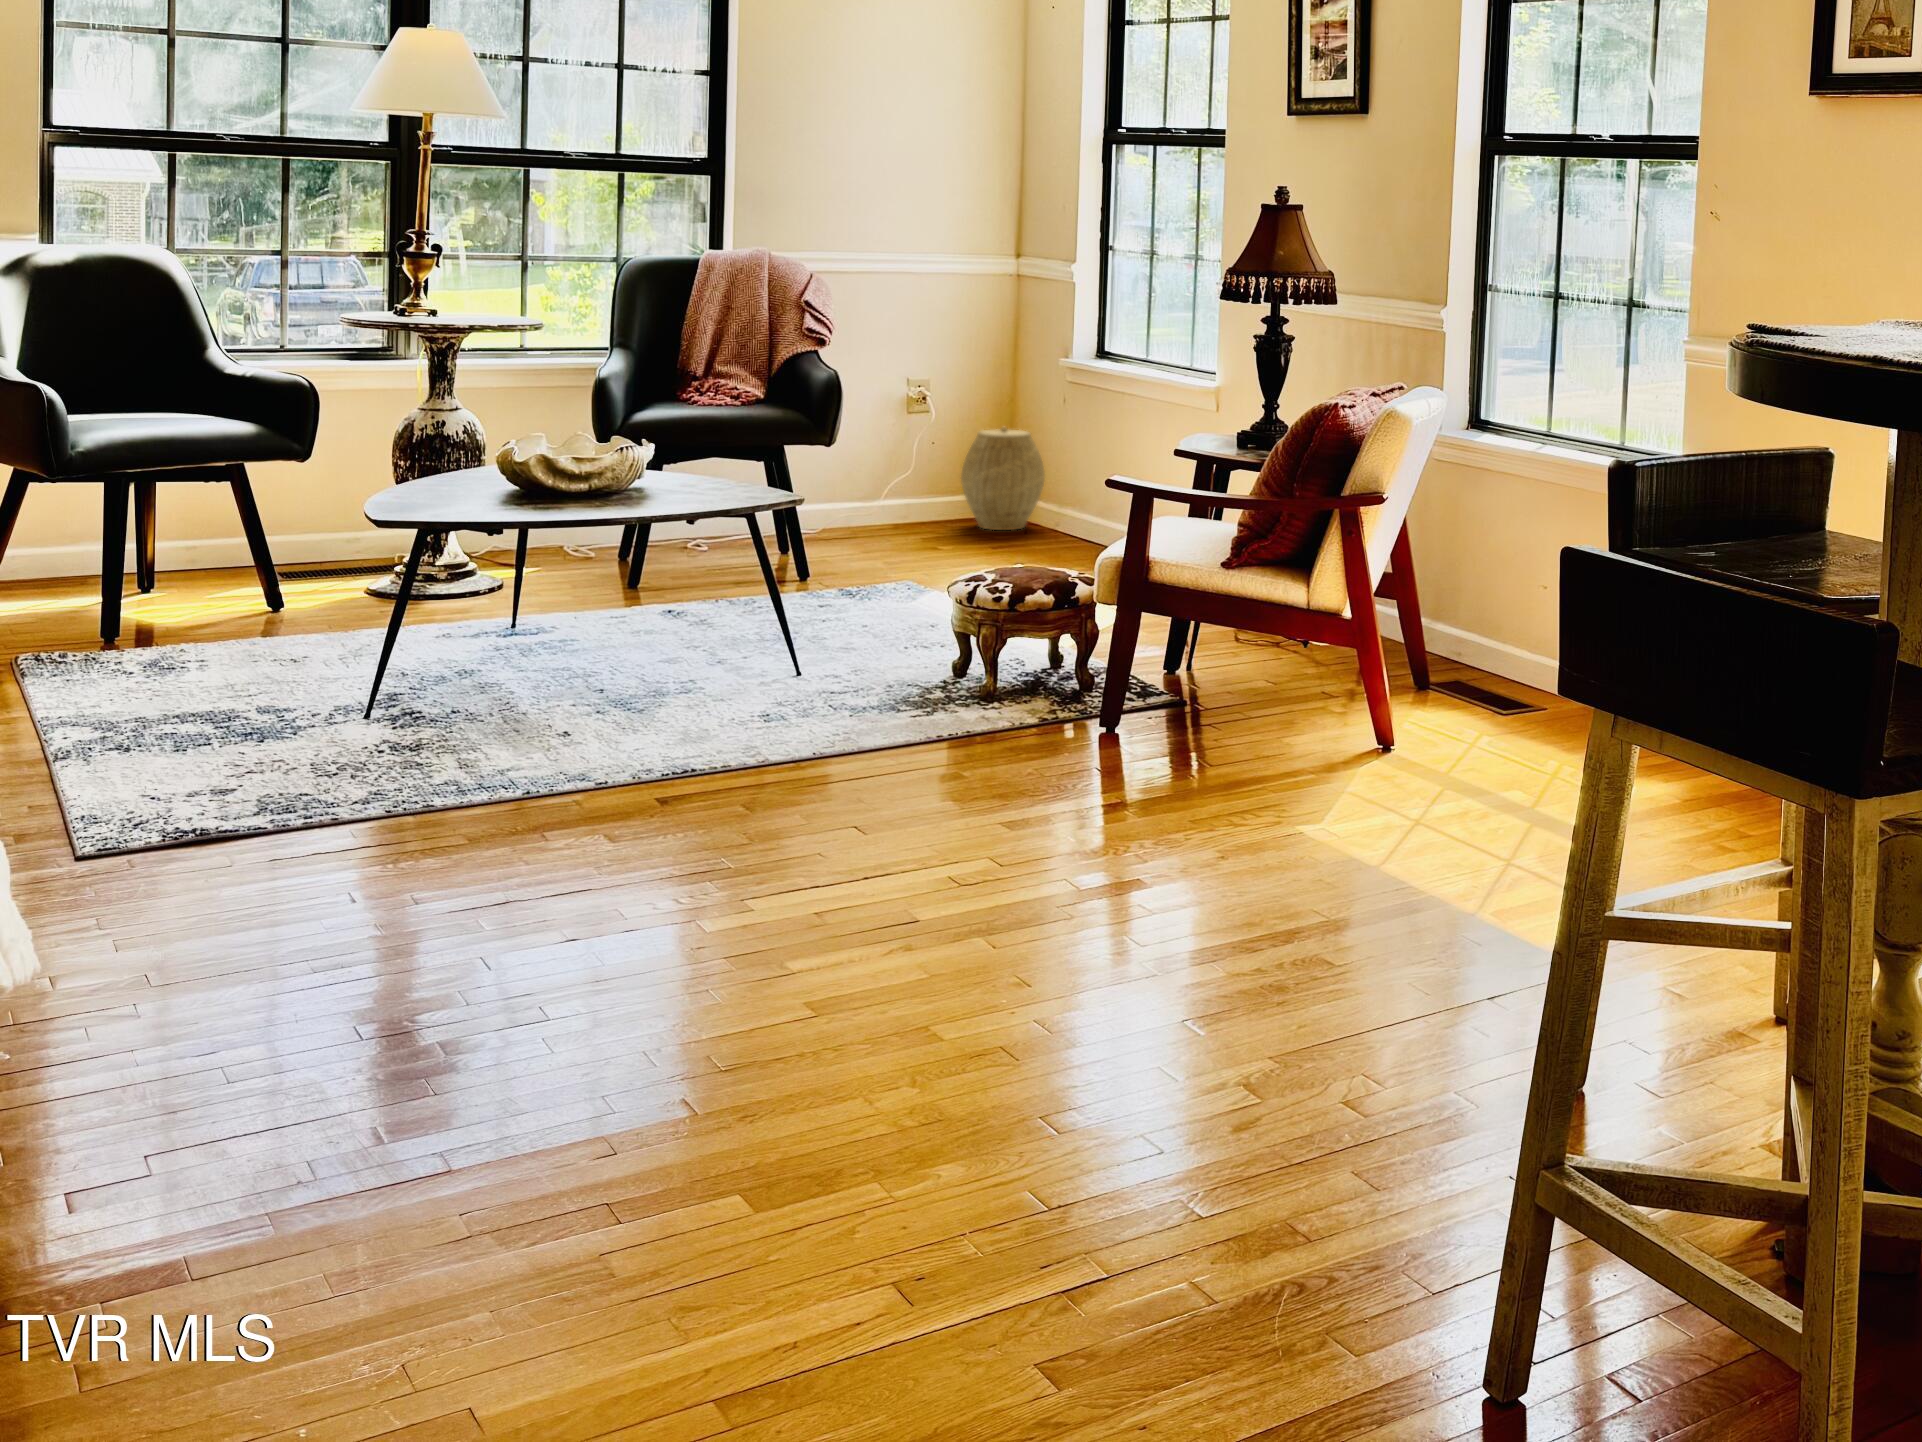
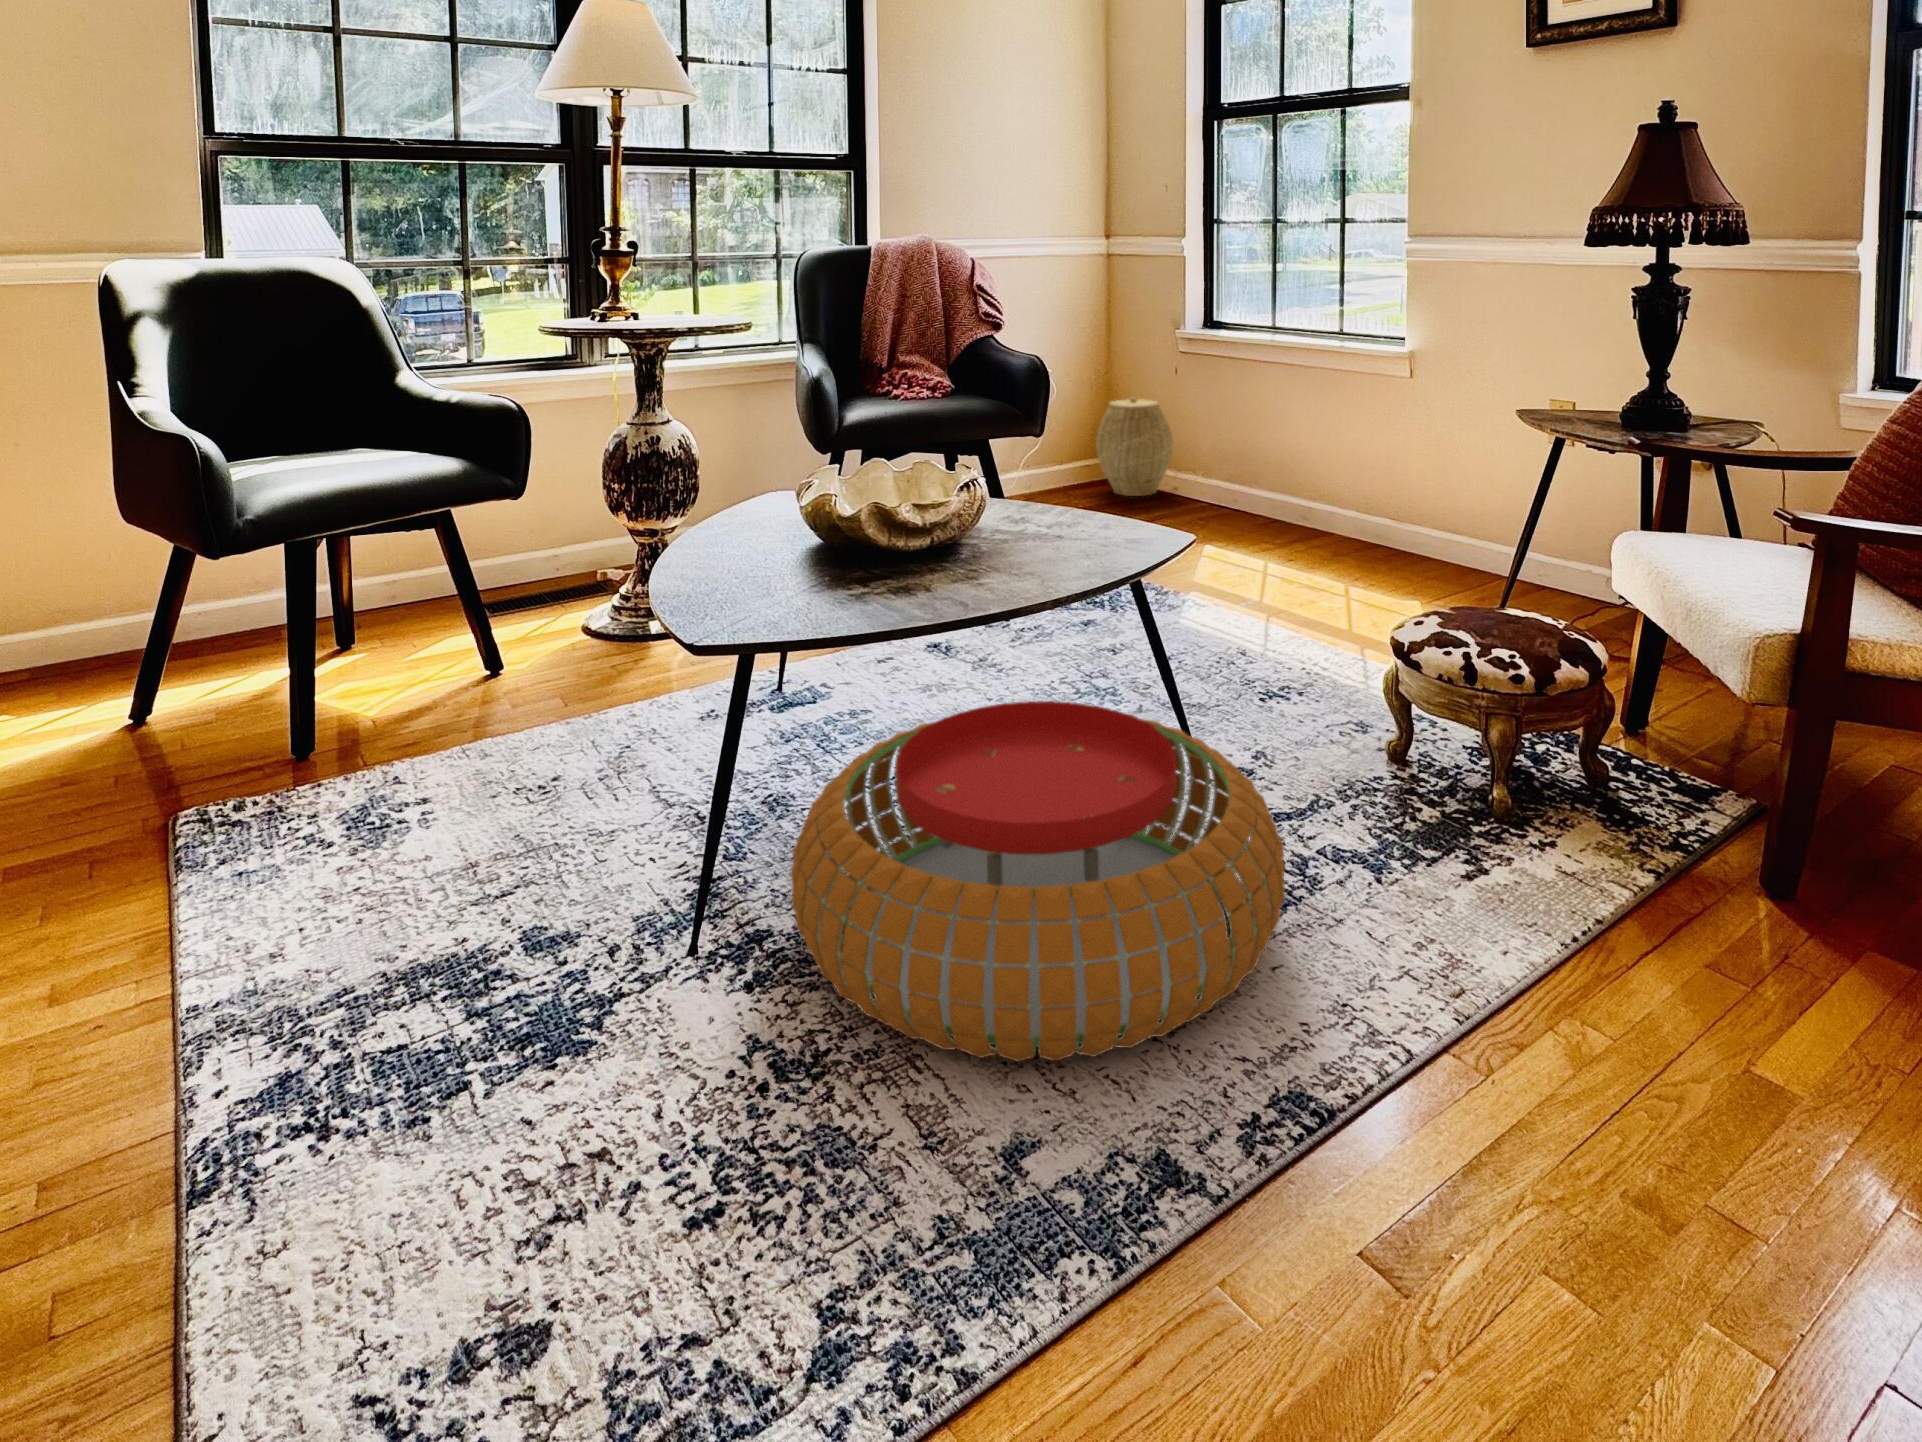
pouf: none [431,593,769,753] -> present [791,701,1285,1061]

